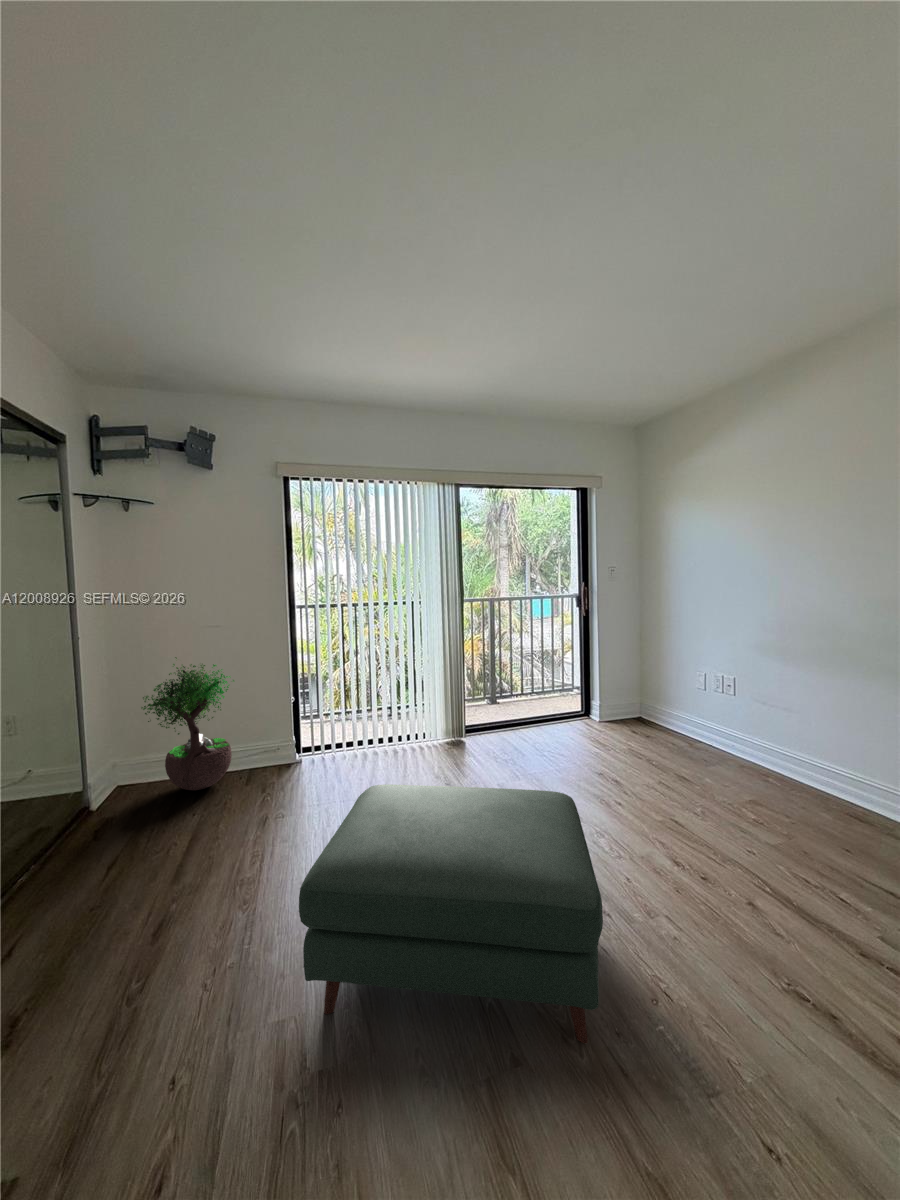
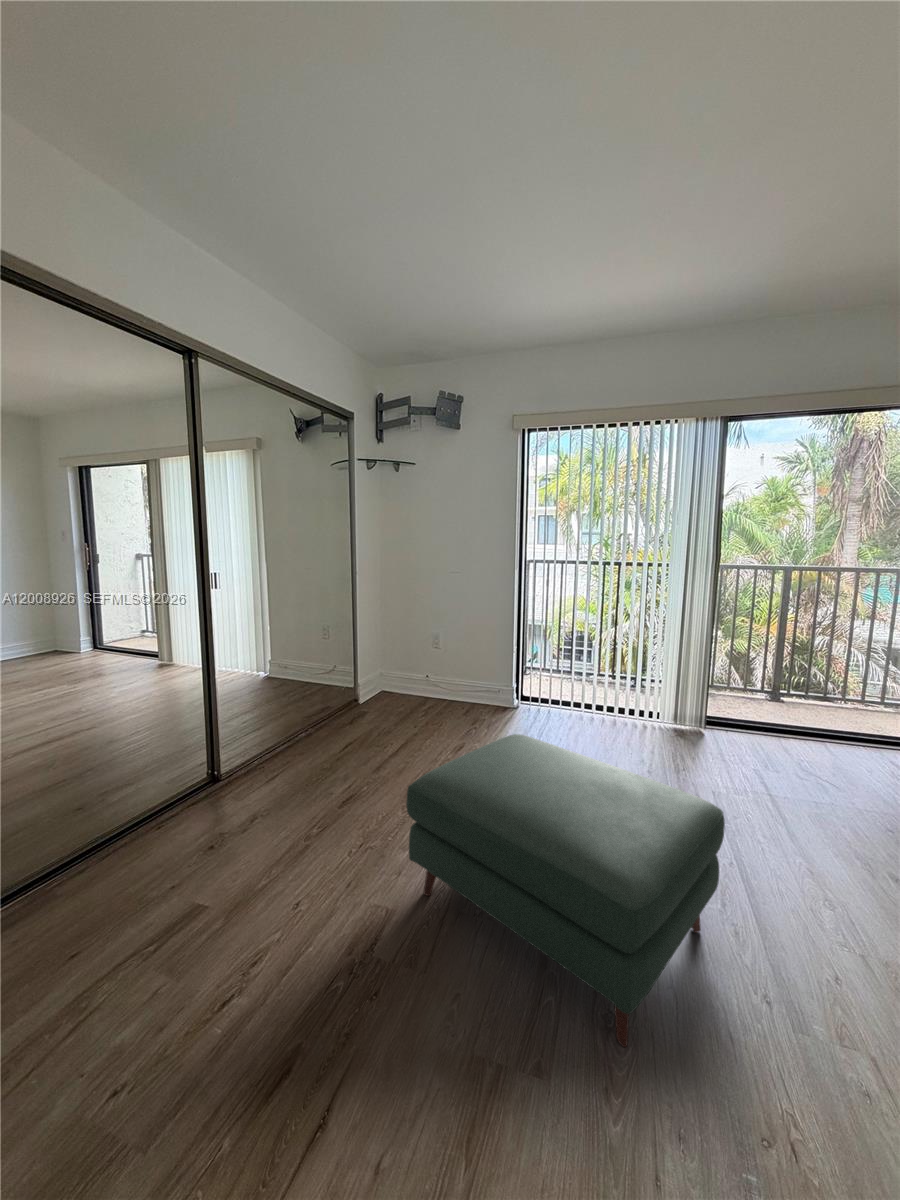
potted tree: present [141,657,234,790] -> none [390,595,459,709]

